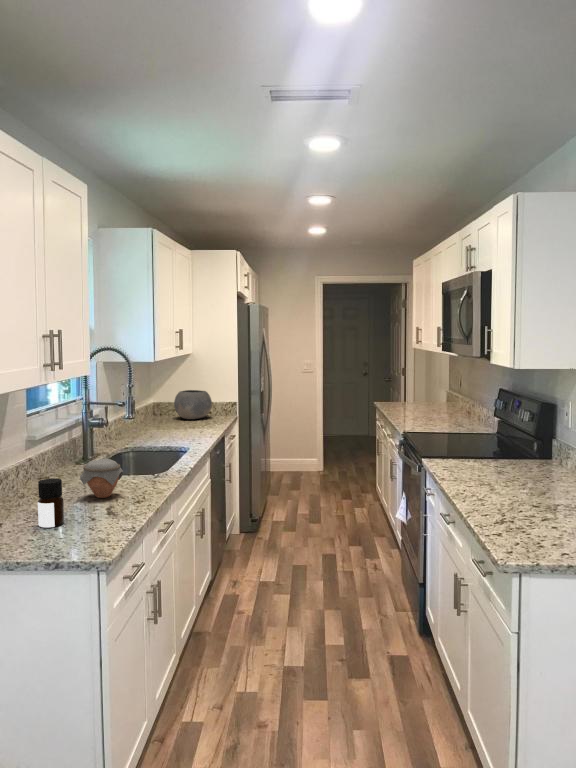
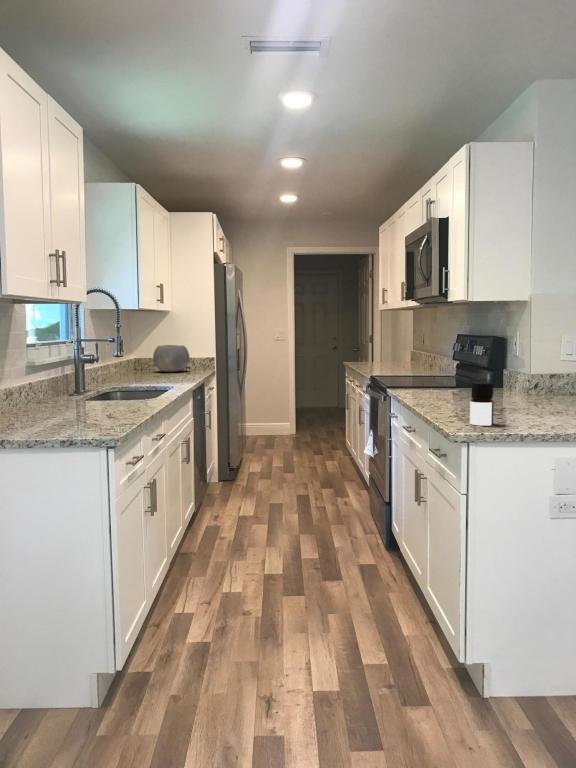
jar: present [80,459,123,498] -> none [80,377,119,411]
bottle: present [38,478,64,527] -> present [470,382,494,426]

